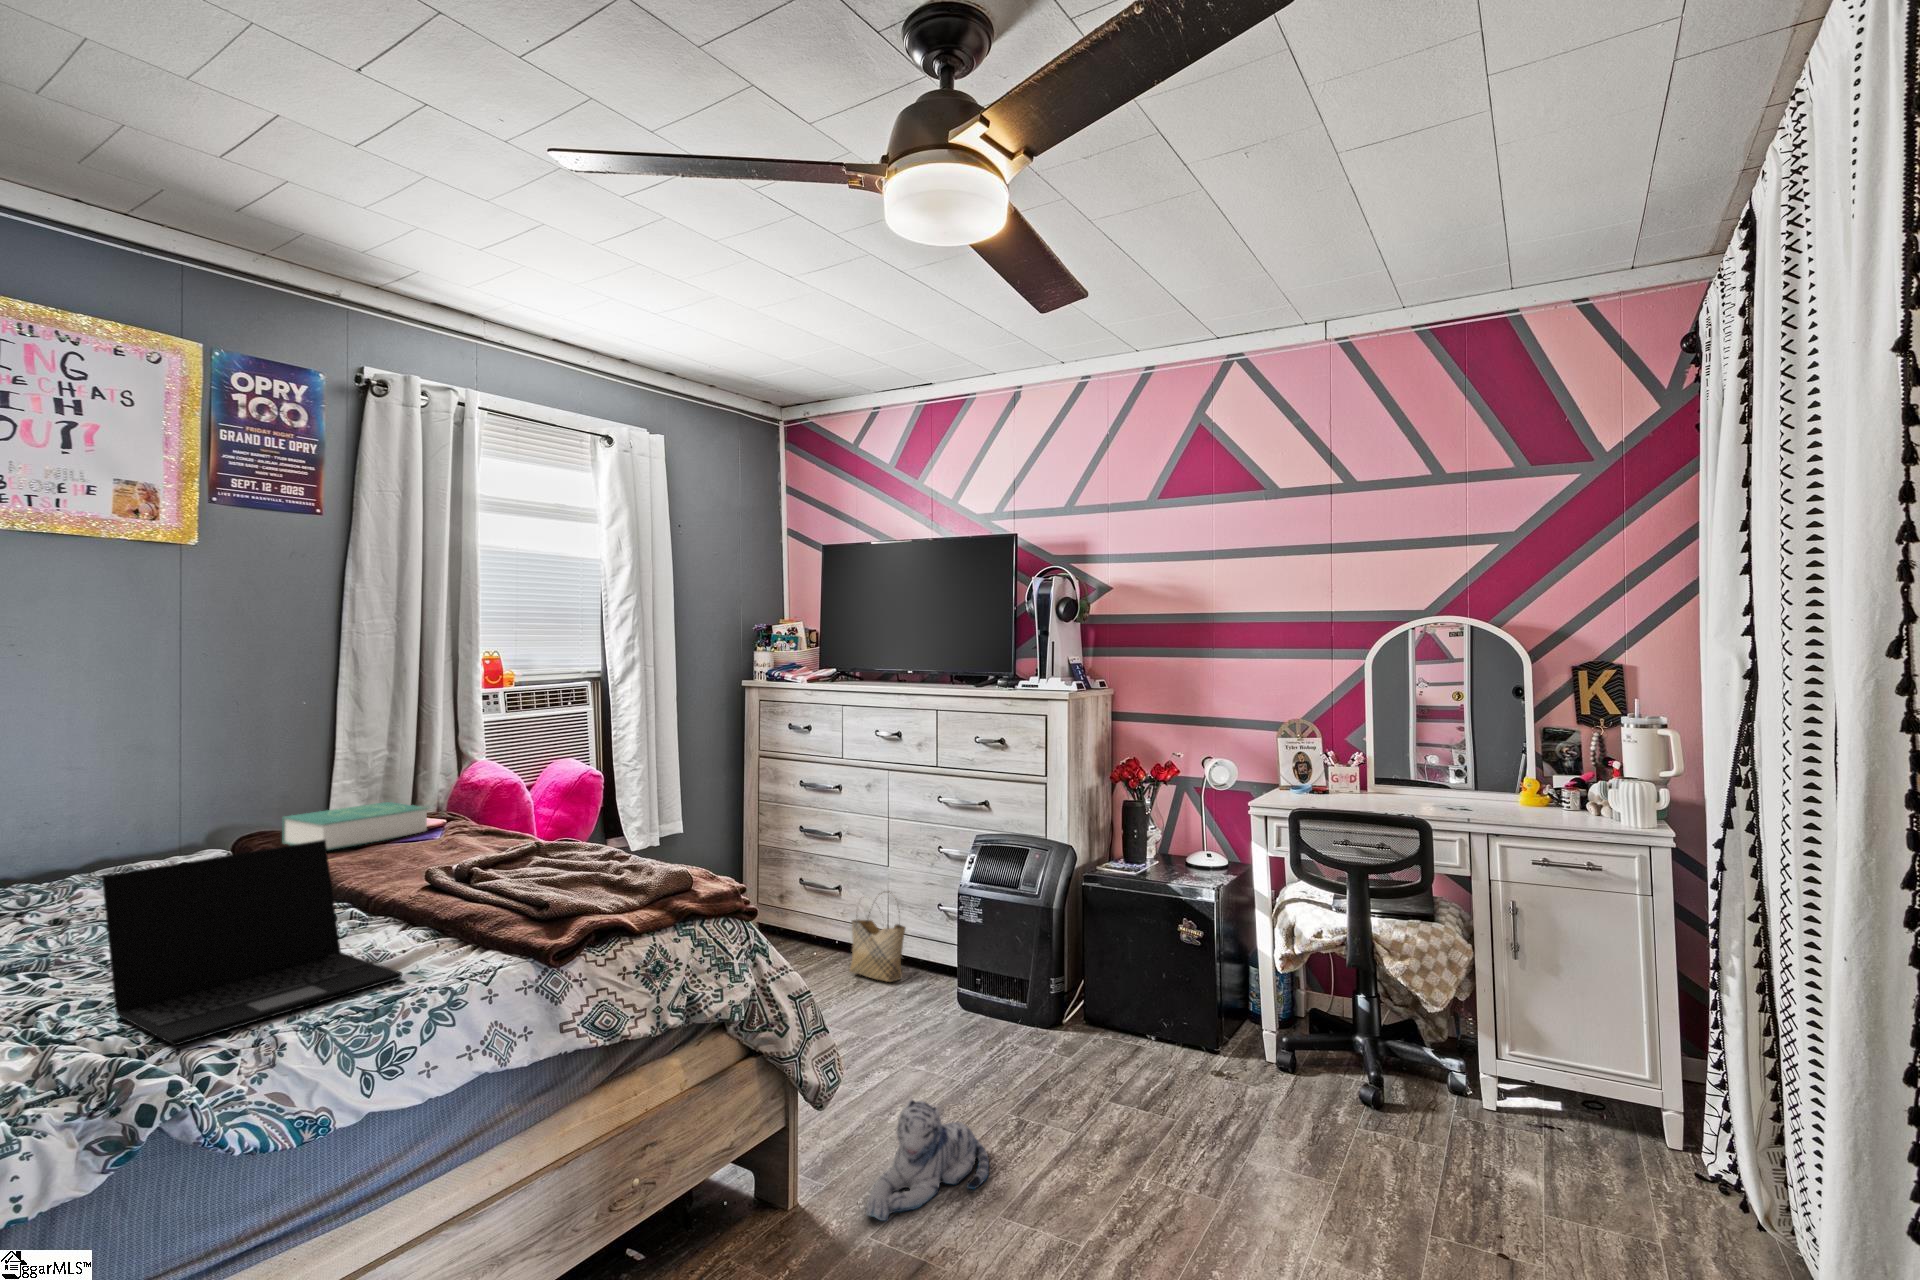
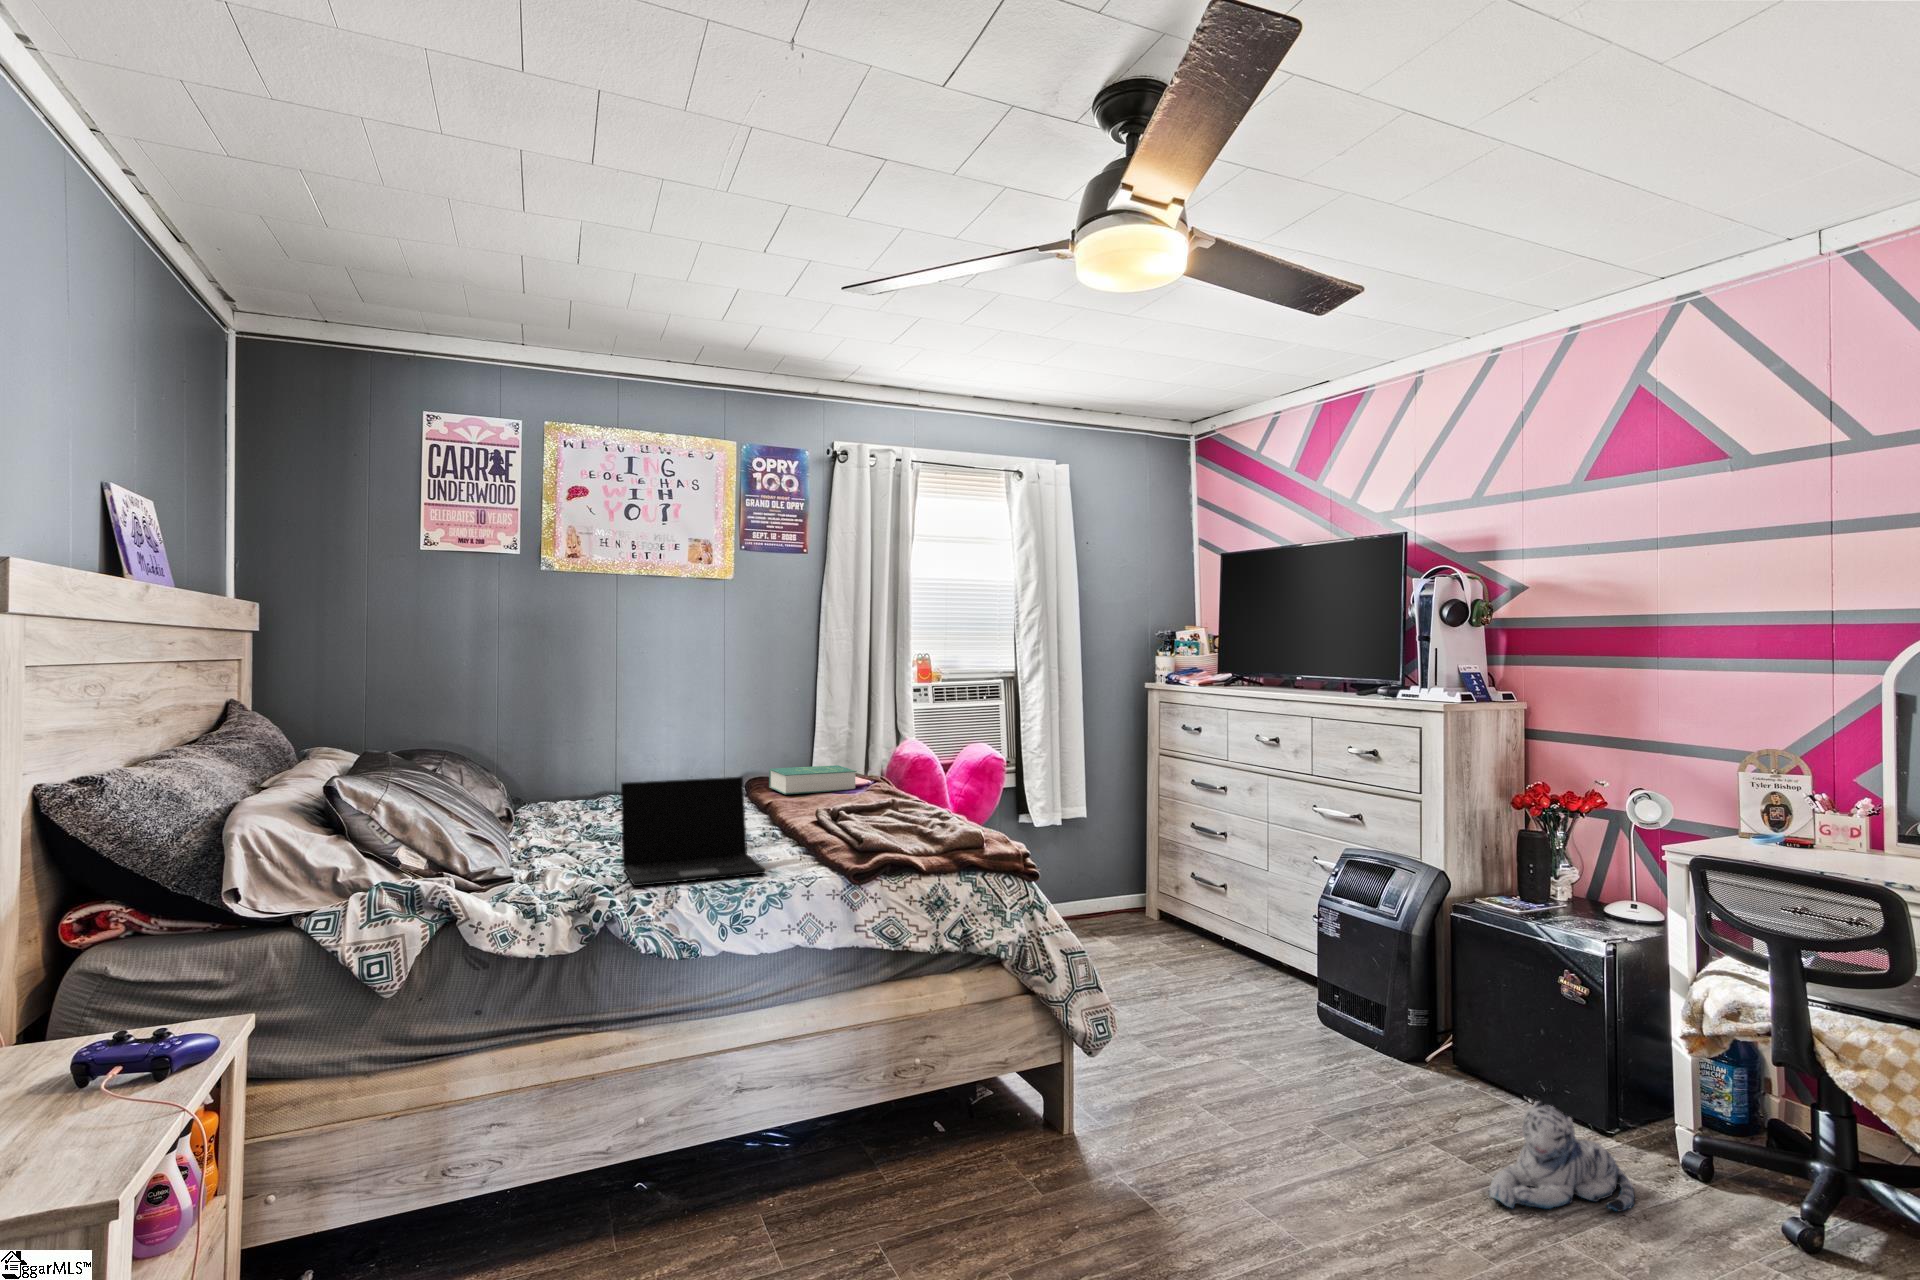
woven basket: present [850,893,905,982] -> none [1222,897,1277,987]
plush toy: present [865,1100,989,1221] -> present [1488,1101,1635,1212]

